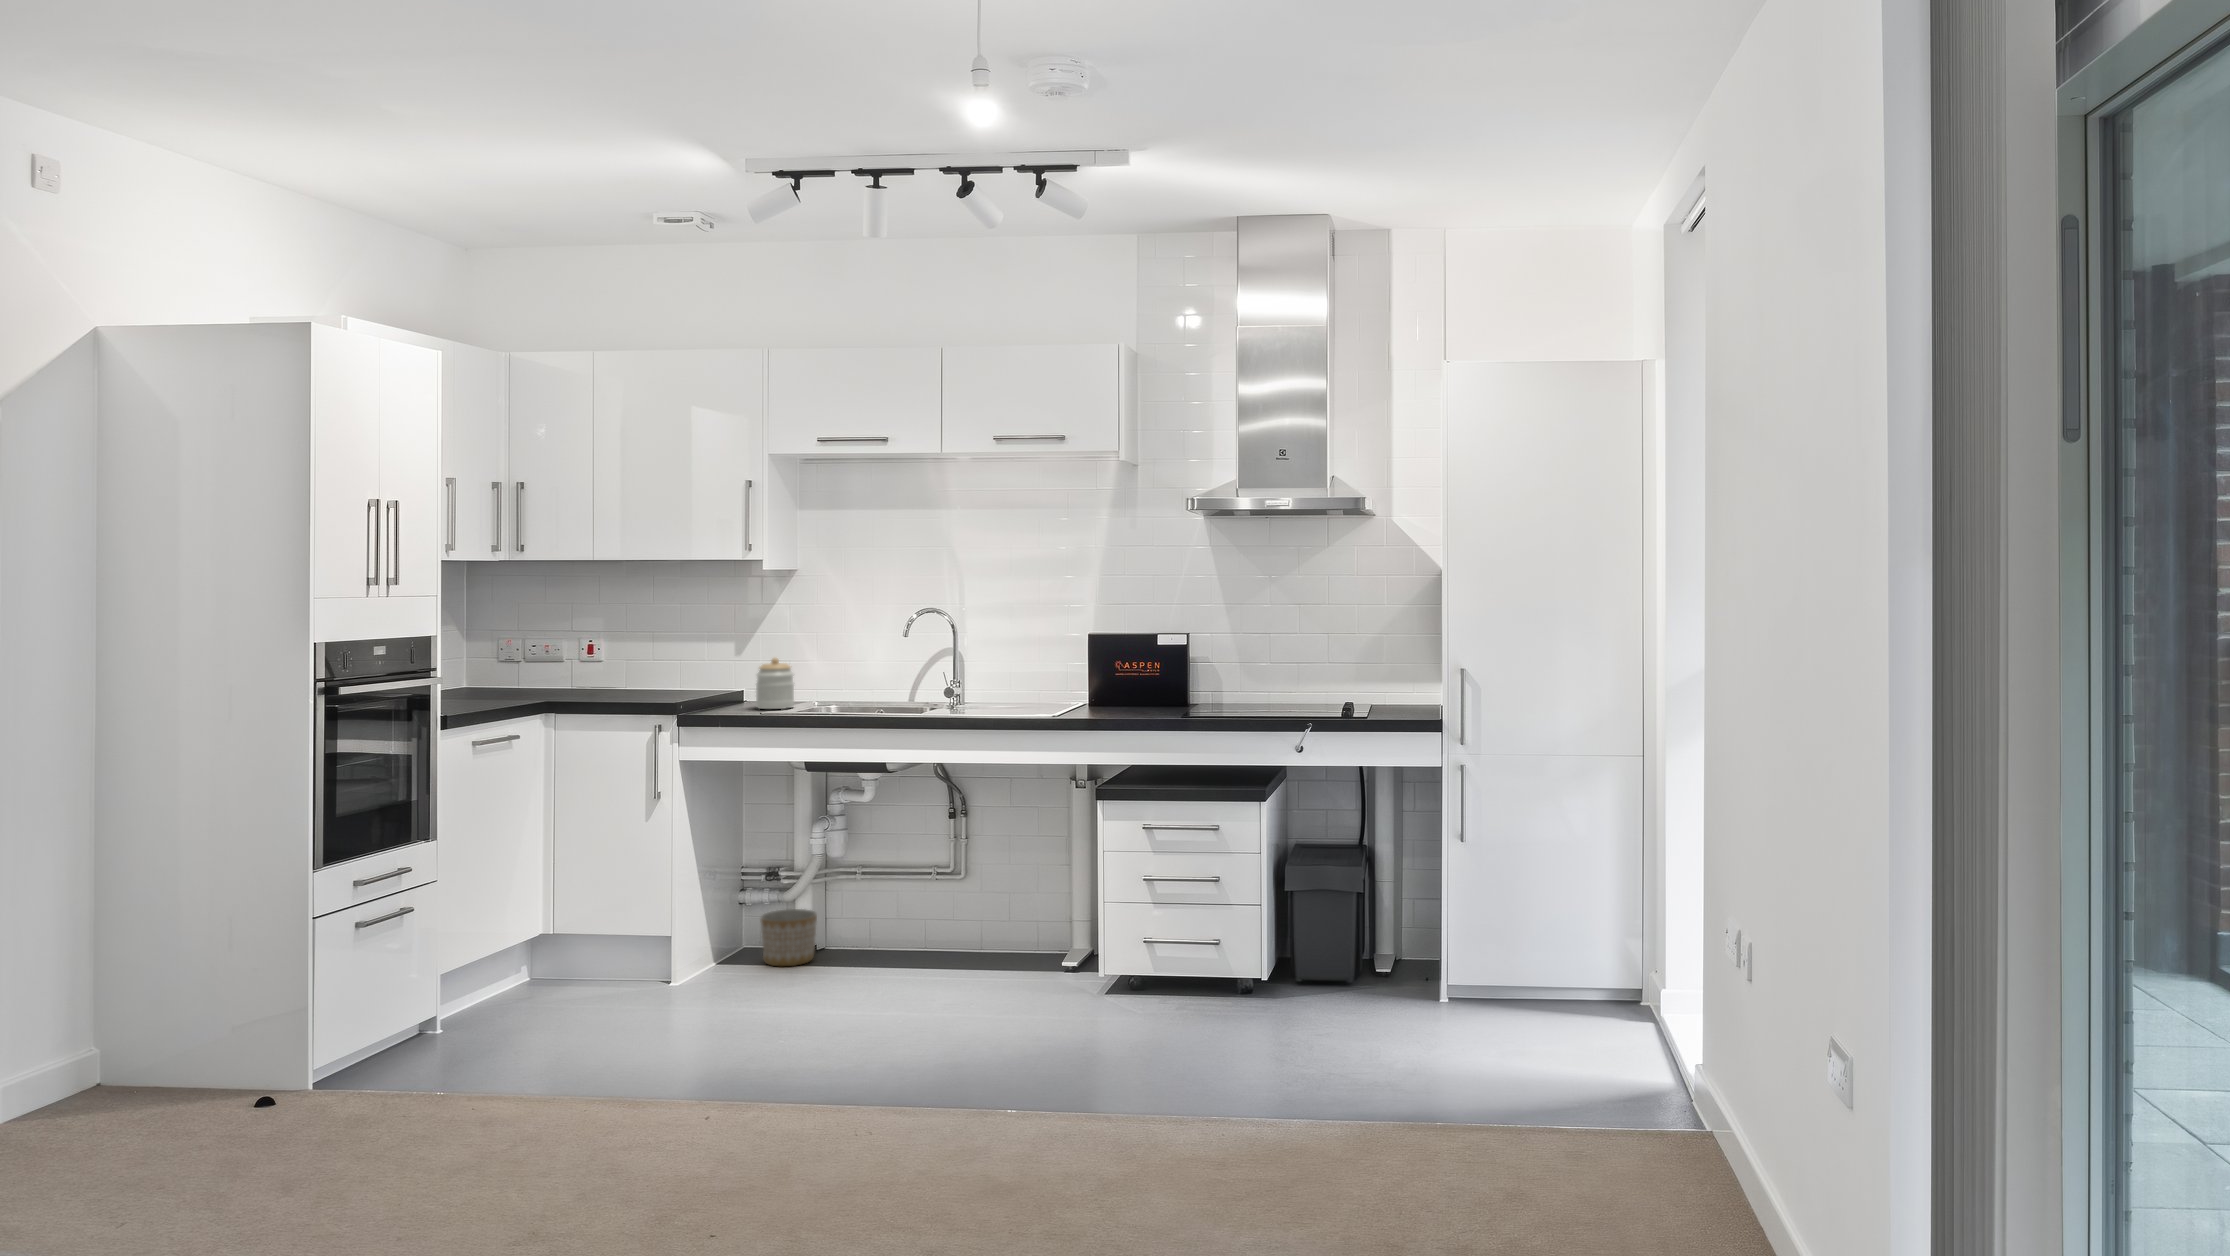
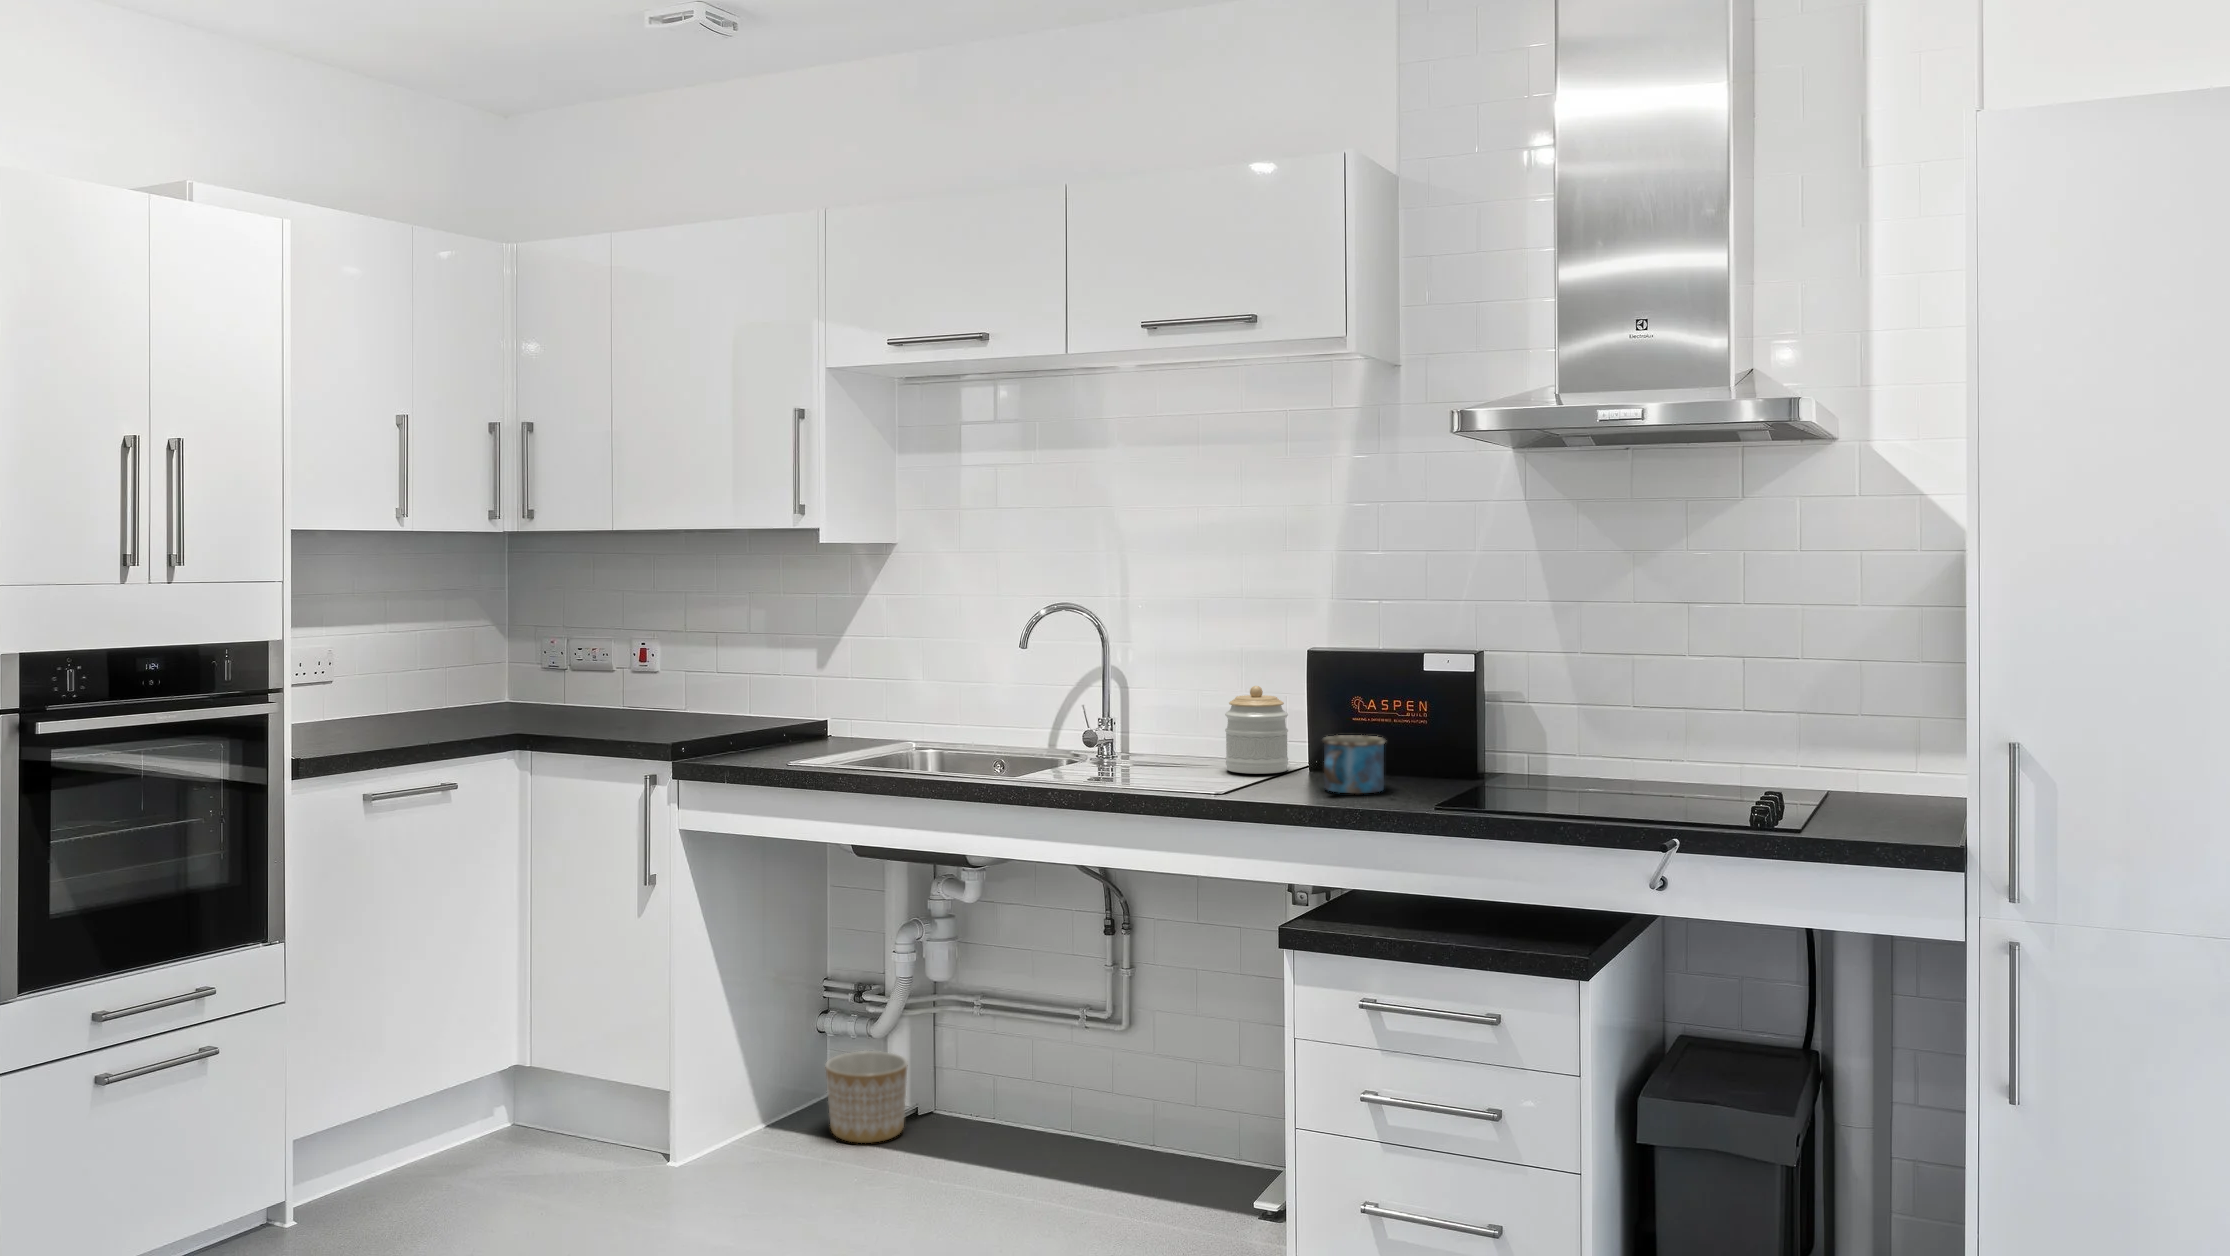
jar: present [756,658,794,709] -> present [1225,686,1288,774]
mug: none [1107,682,1144,714] -> present [1322,735,1386,794]

